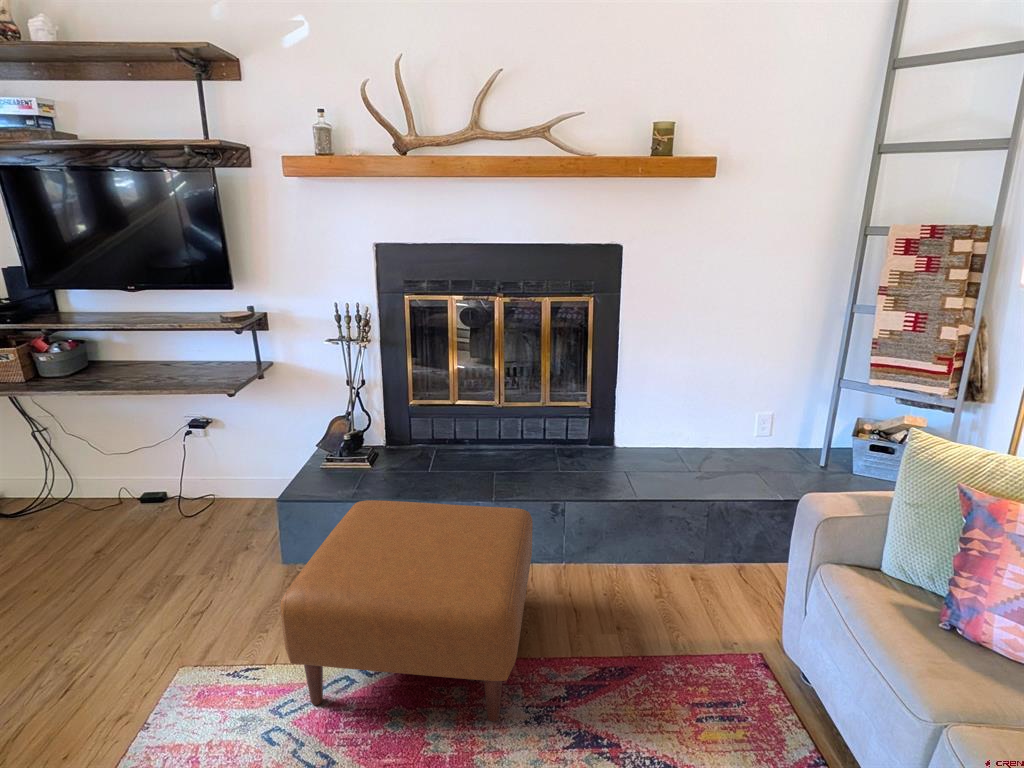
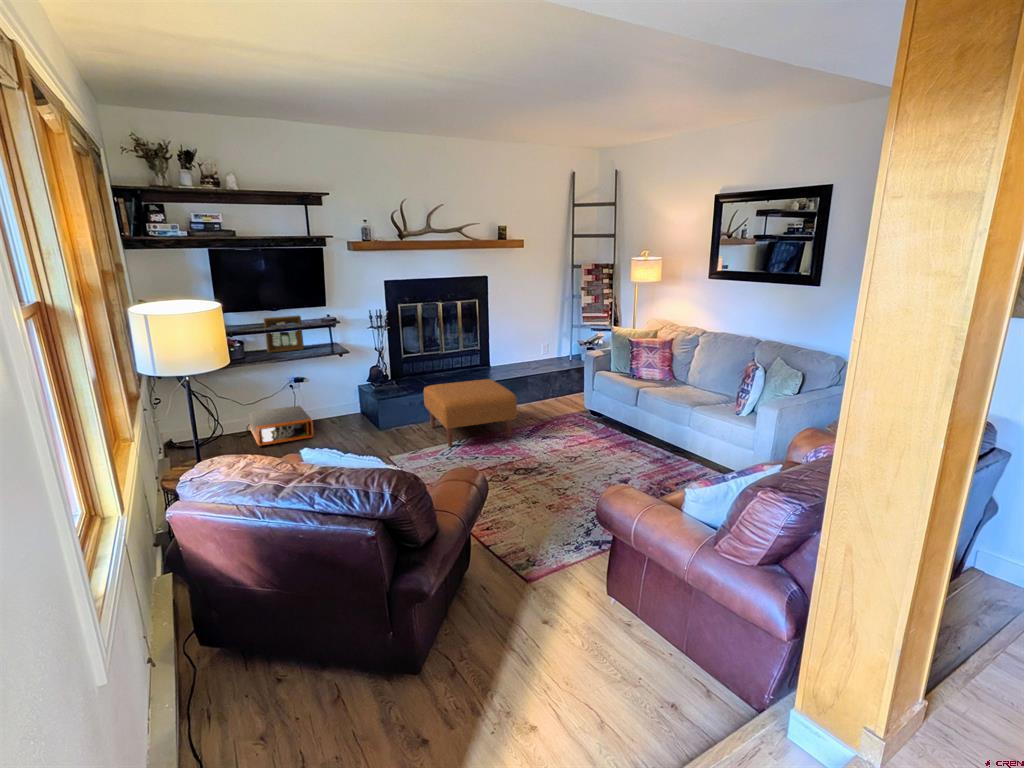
picture frame: none [105,303,190,372] -> present [264,315,304,353]
storage box: none [35,473,203,557] -> present [249,406,314,446]

